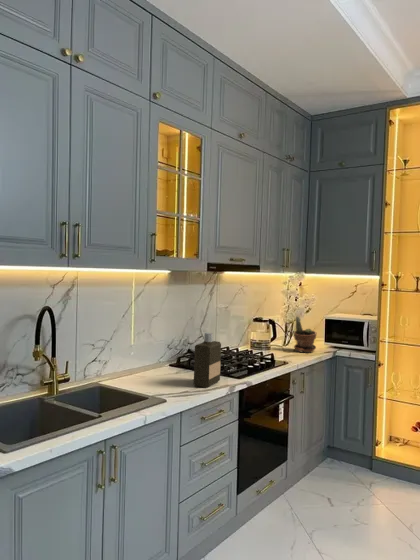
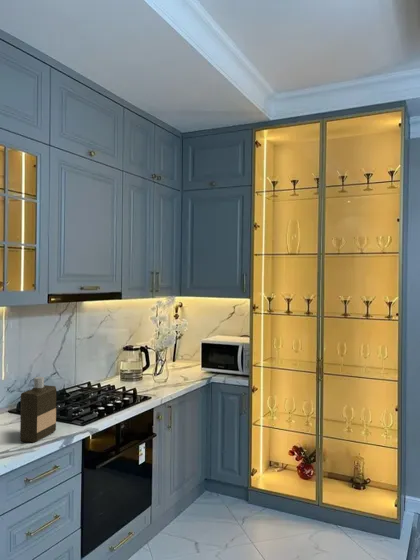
potted plant: present [294,316,317,353] -> none [164,344,188,383]

